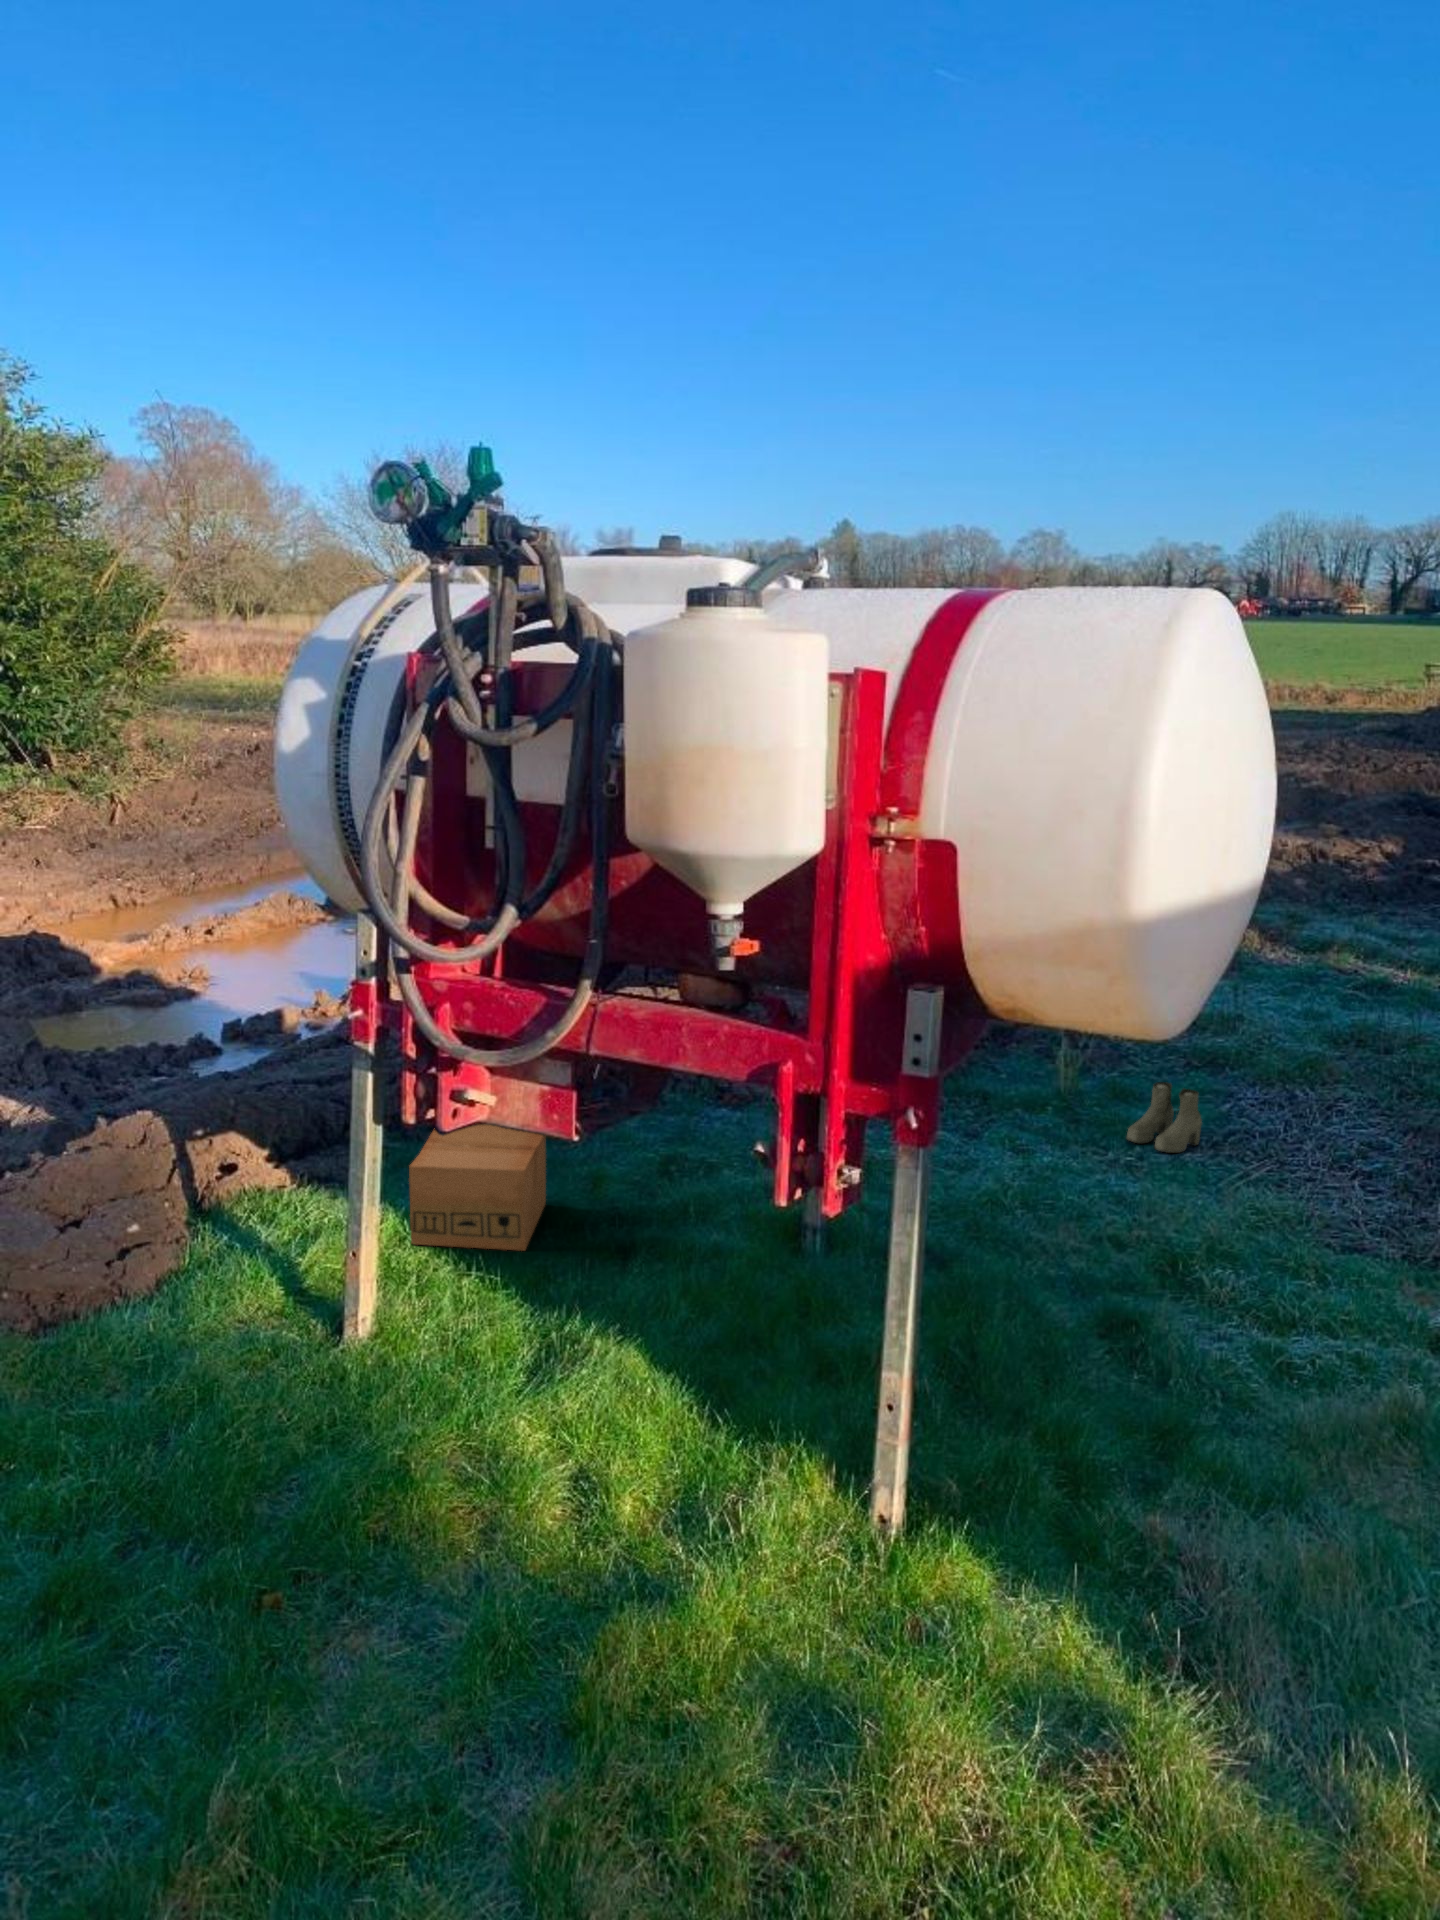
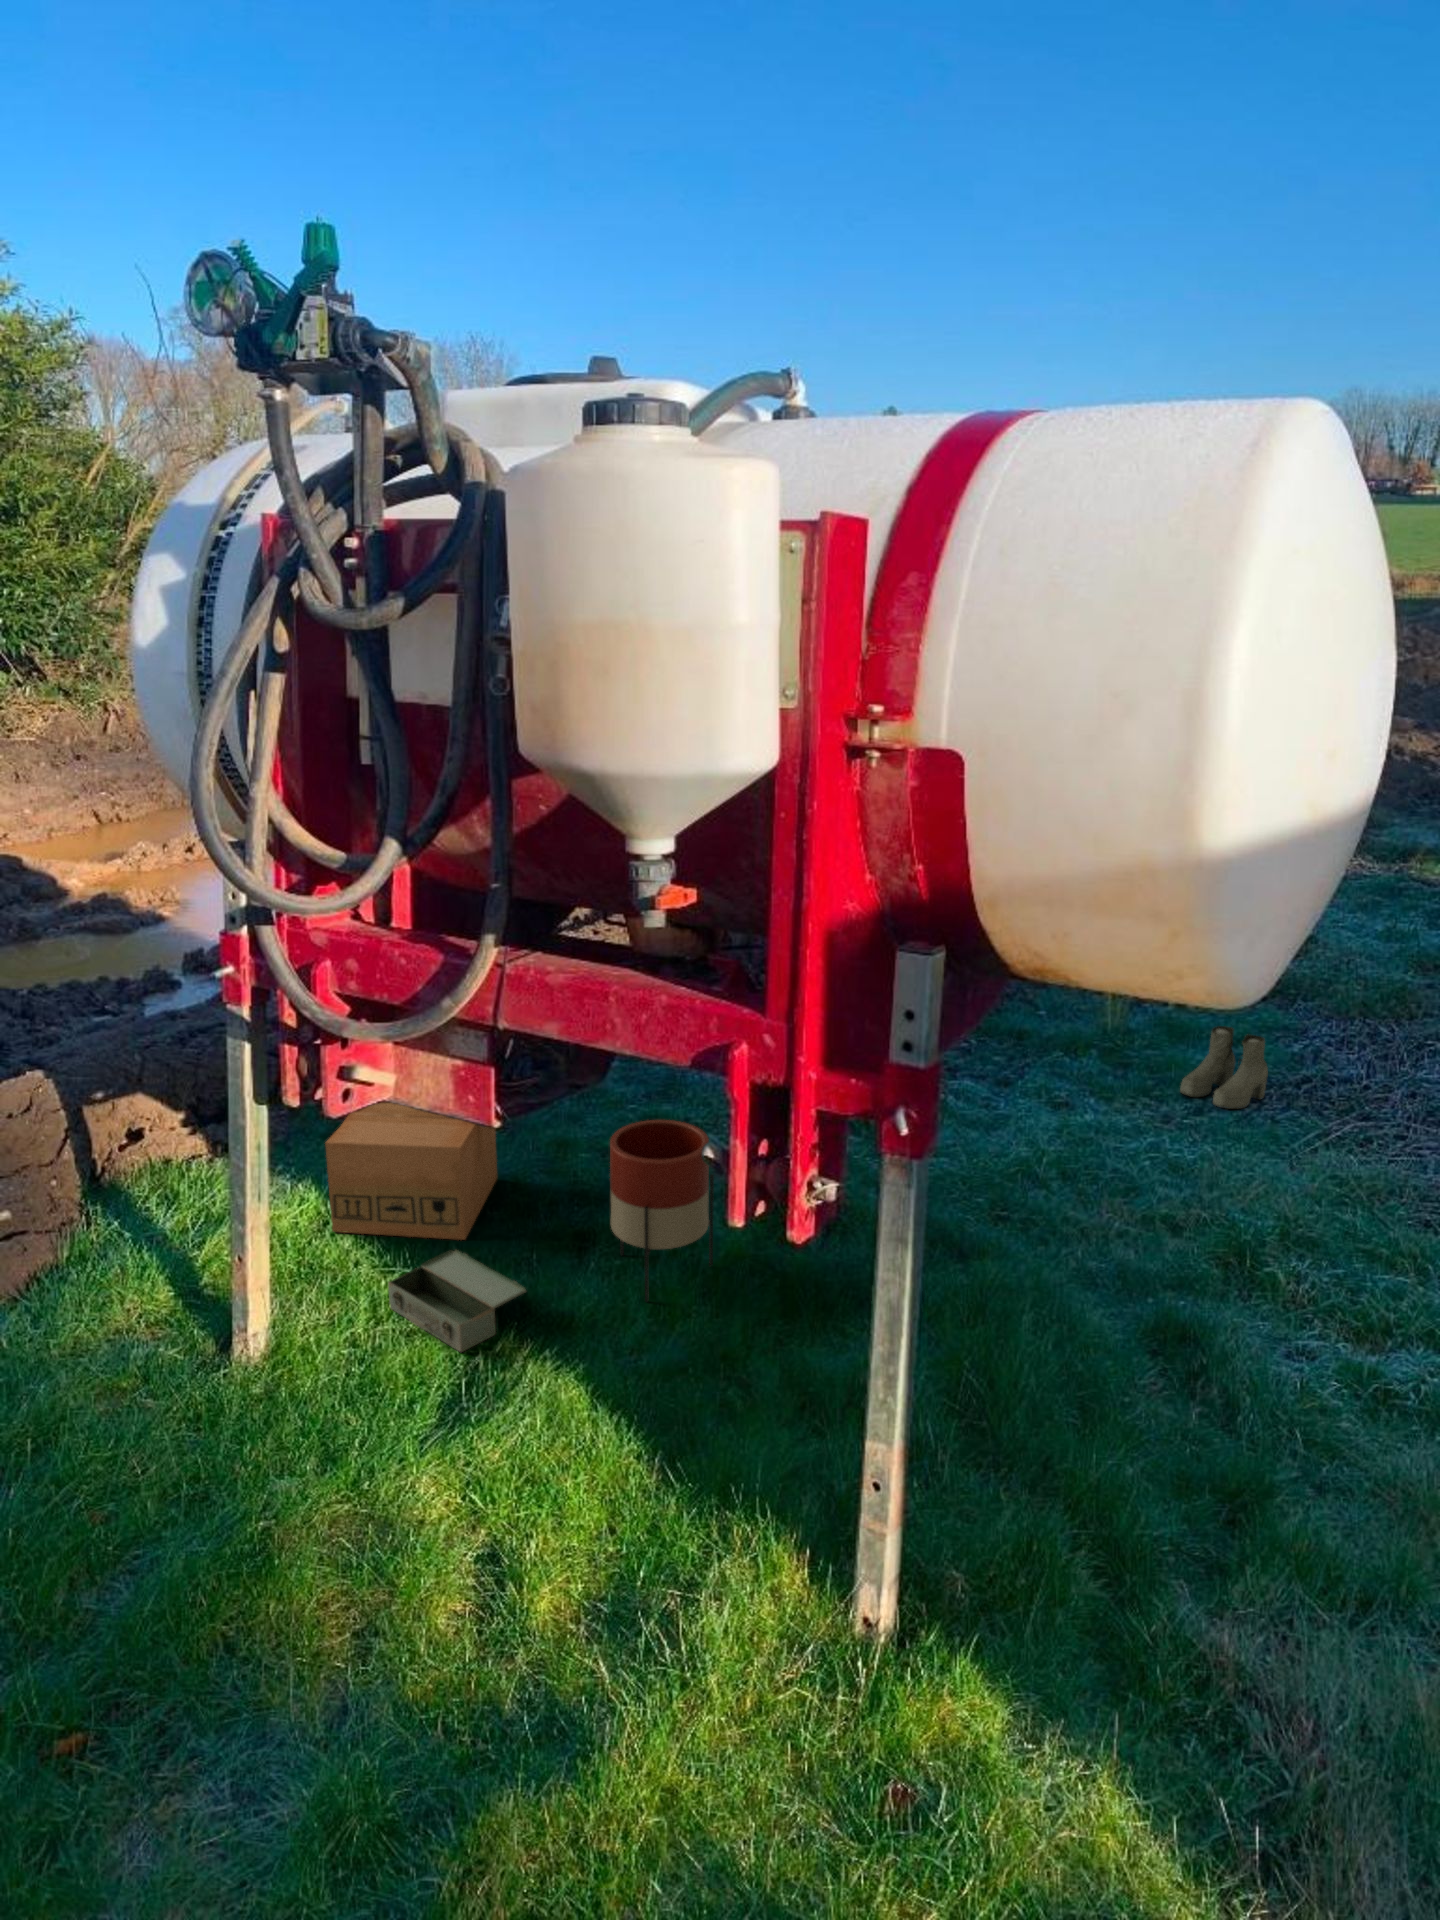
planter: none [654,1146,739,1298] -> present [610,1120,714,1302]
toolbox: none [469,1254,586,1334] -> present [388,1250,526,1352]

